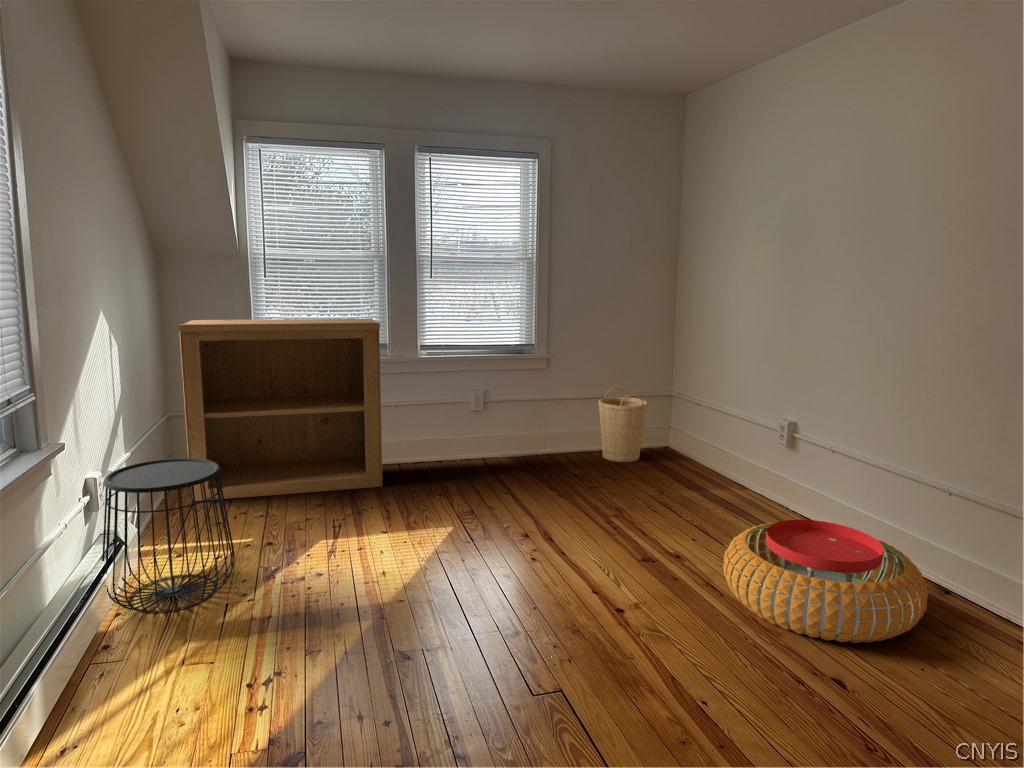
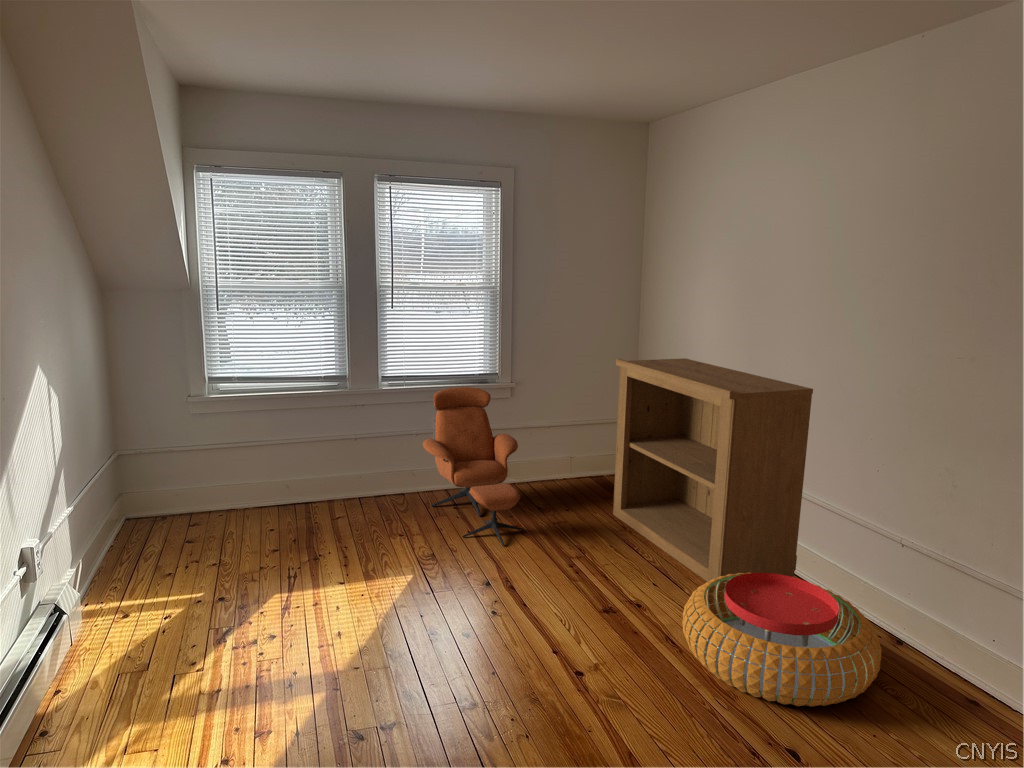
bookshelf: present [178,319,382,501] -> present [613,358,813,588]
lounge chair: none [462,356,563,505] -> present [423,387,524,546]
basket: present [598,387,648,462] -> none [561,417,611,493]
side table: present [102,458,235,612] -> none [40,521,183,689]

